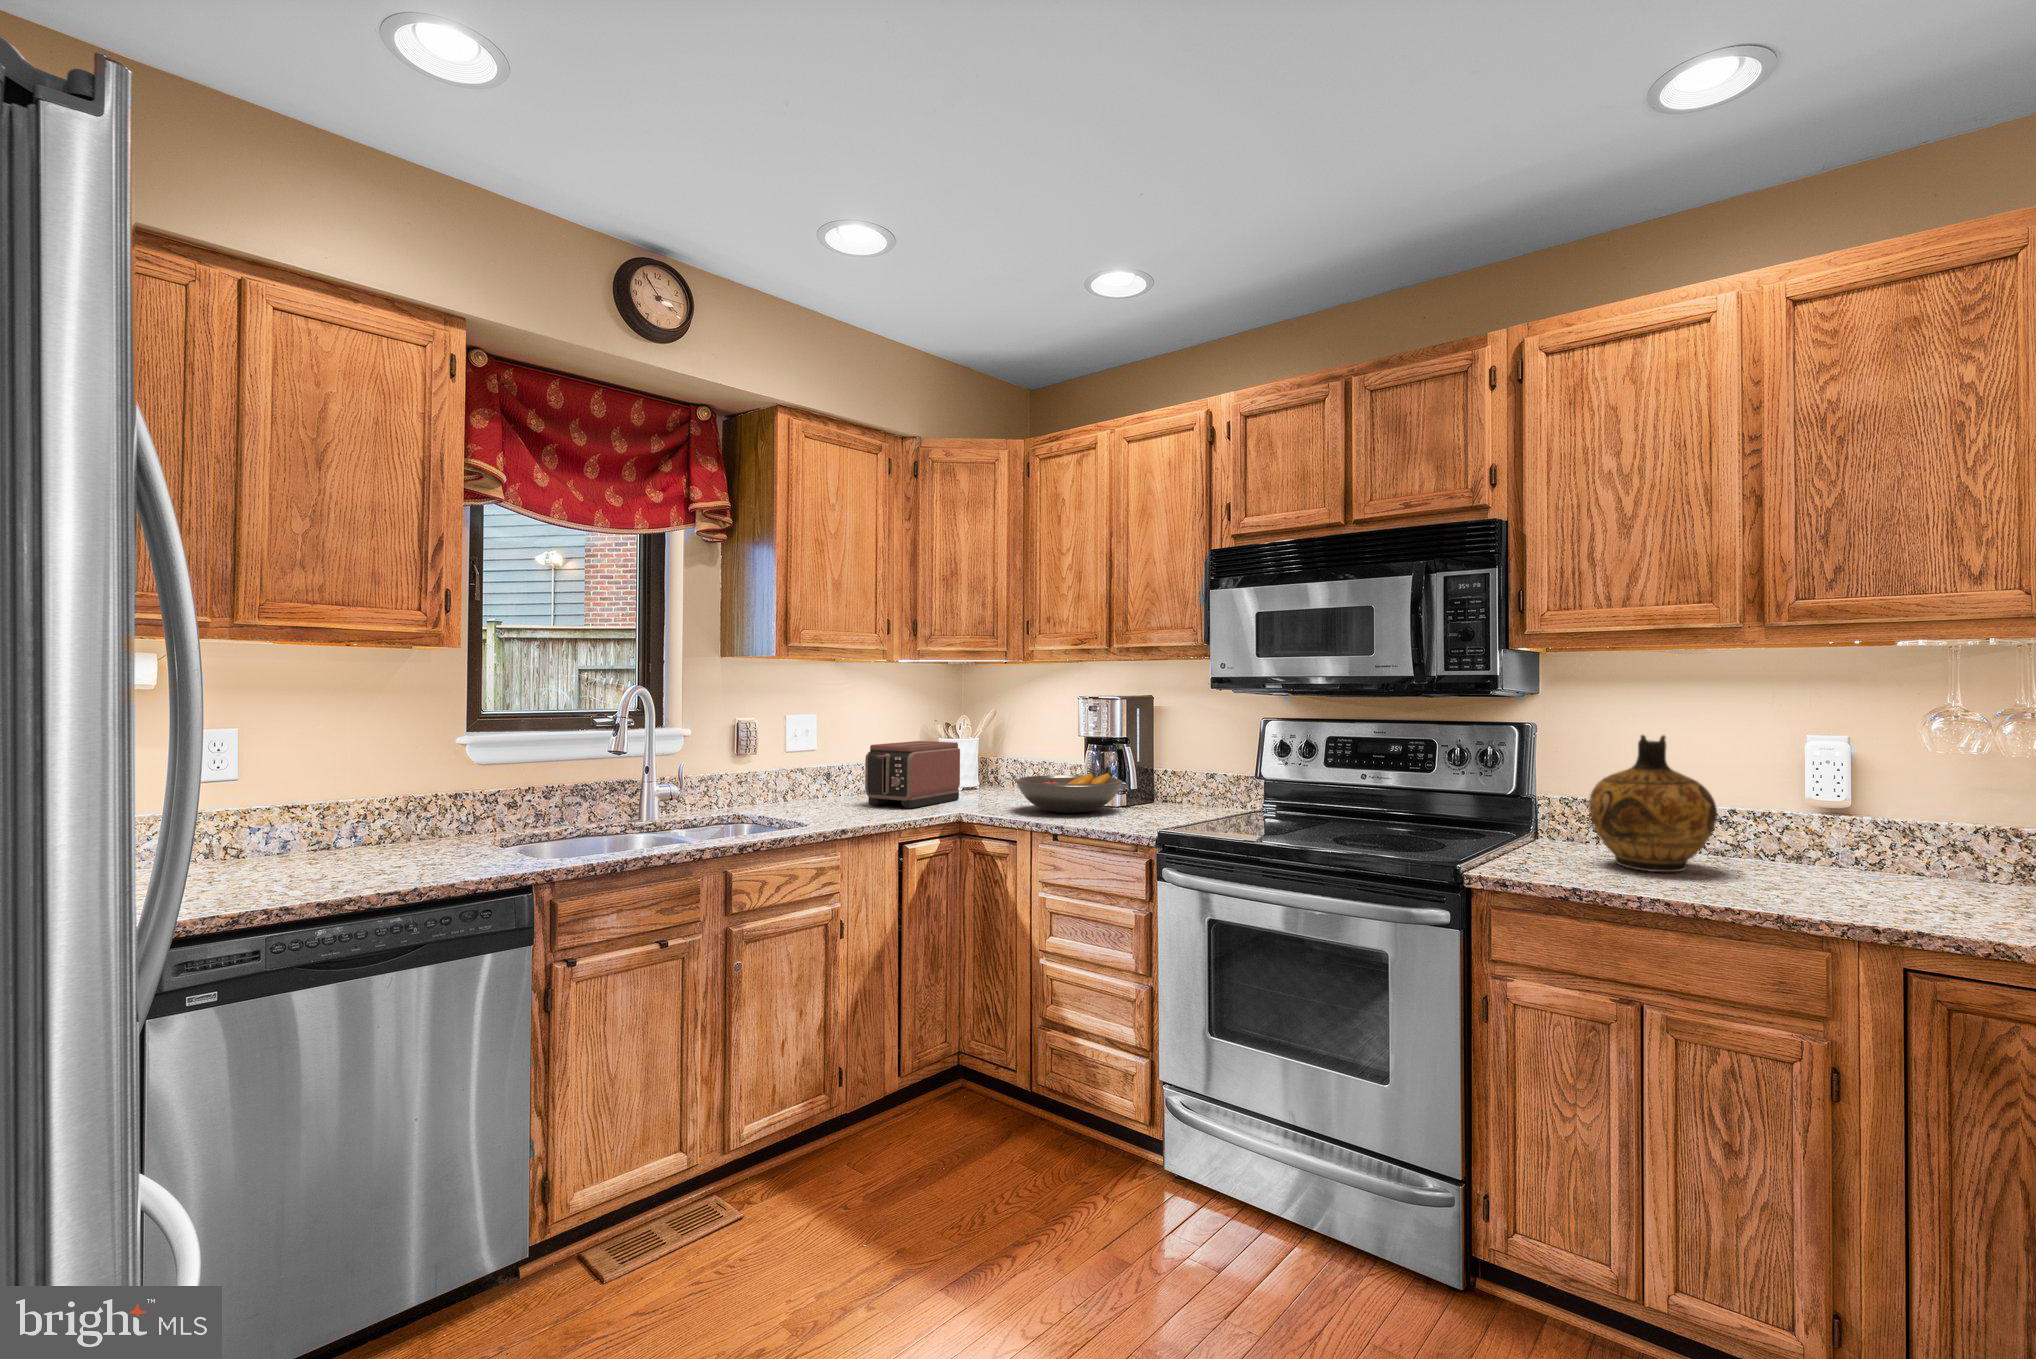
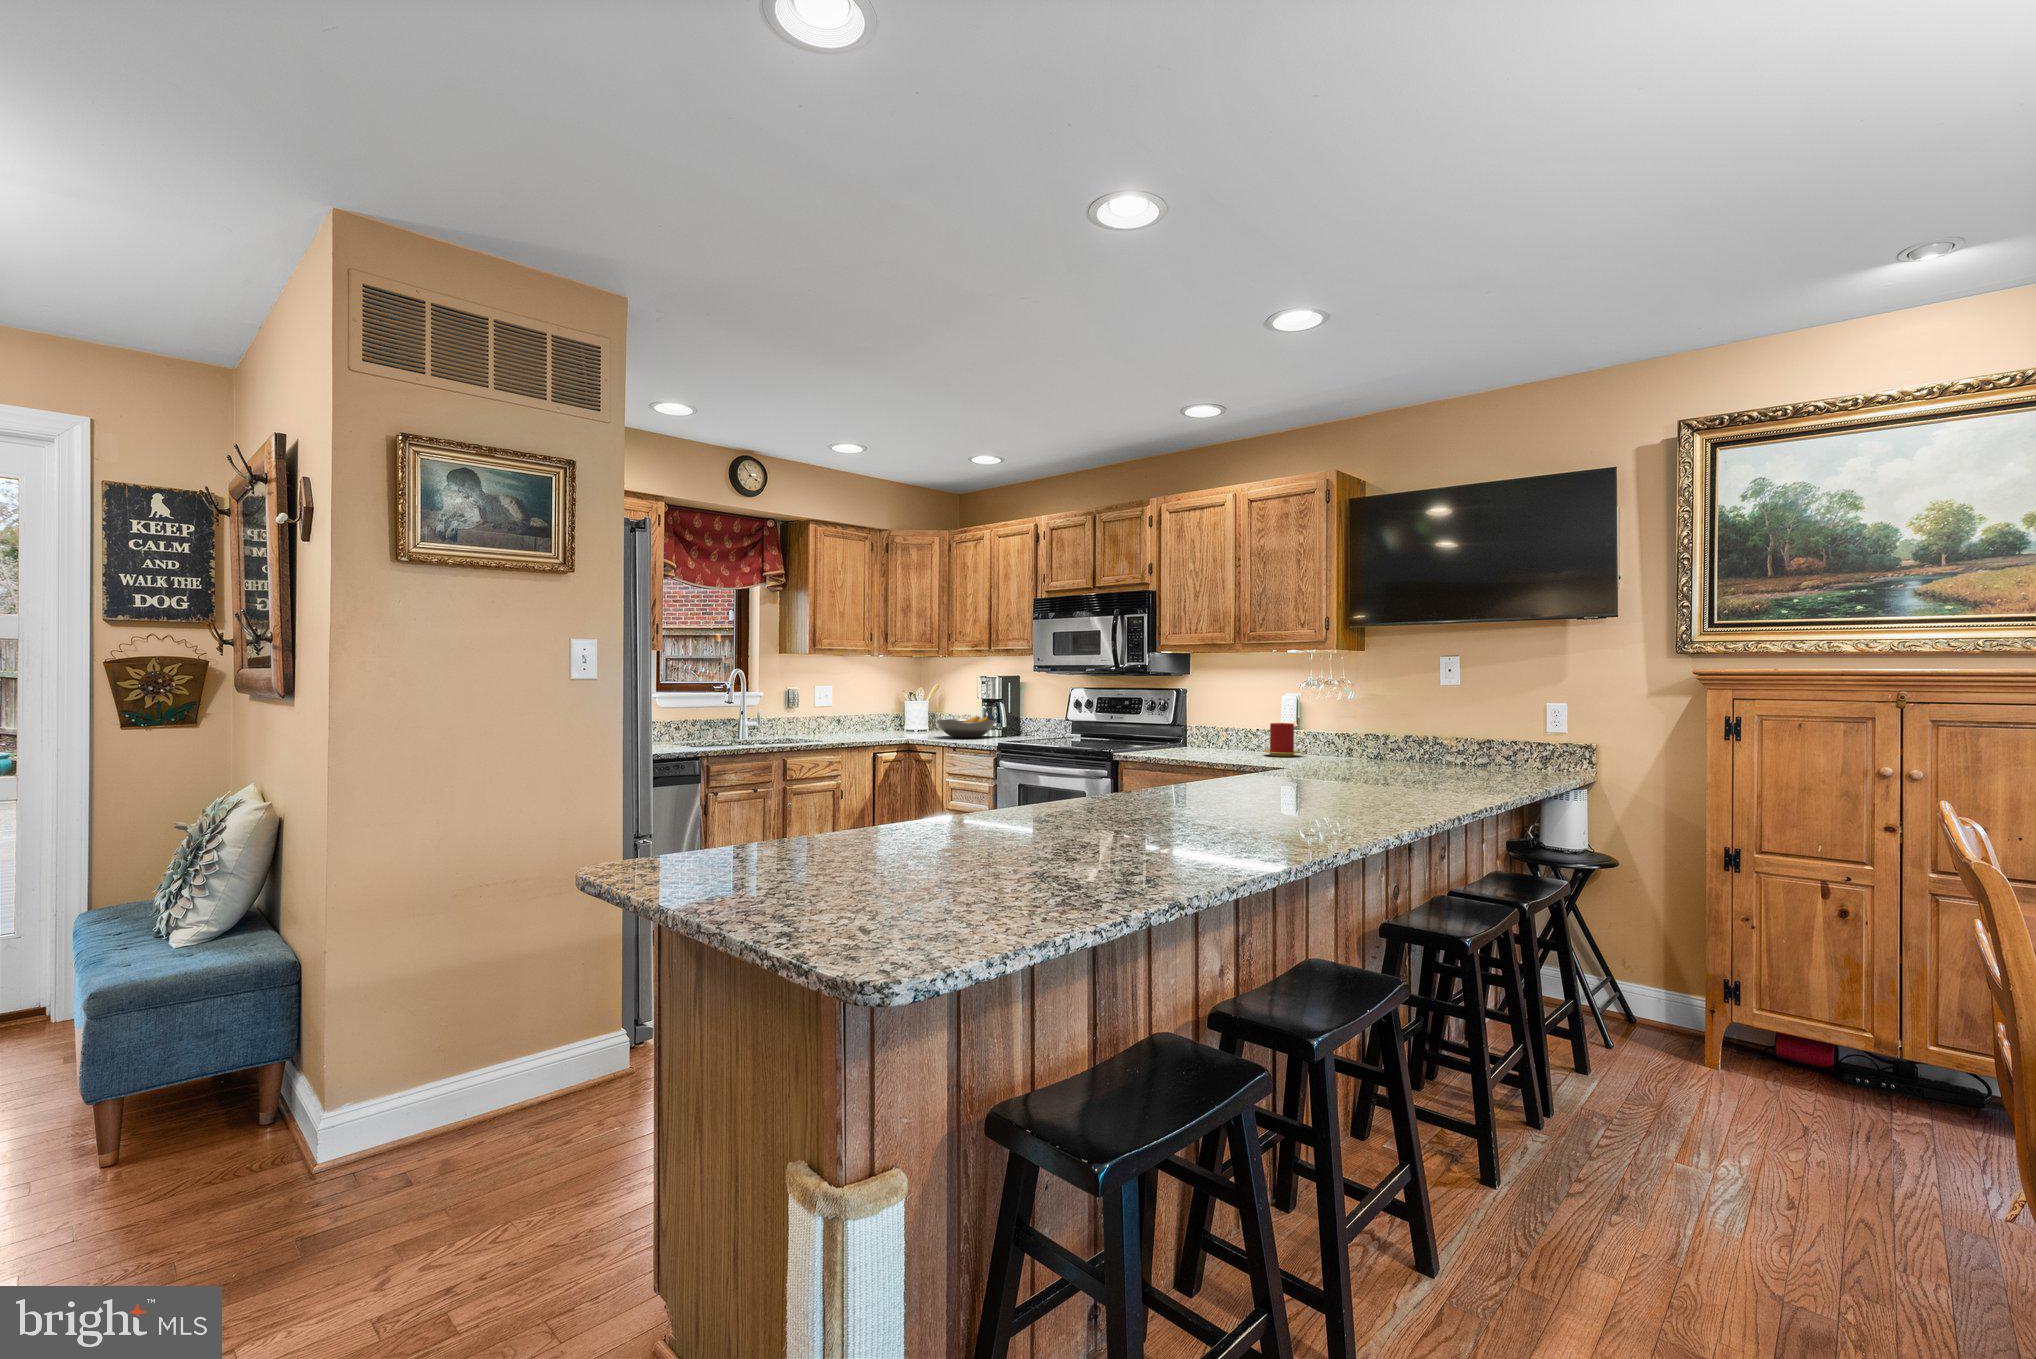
ceramic jug: present [1589,735,1717,872] -> none [1177,692,1226,753]
toaster: present [865,741,960,808] -> none [858,701,912,736]
candle: none [1817,806,1932,887] -> present [1262,723,1301,756]

